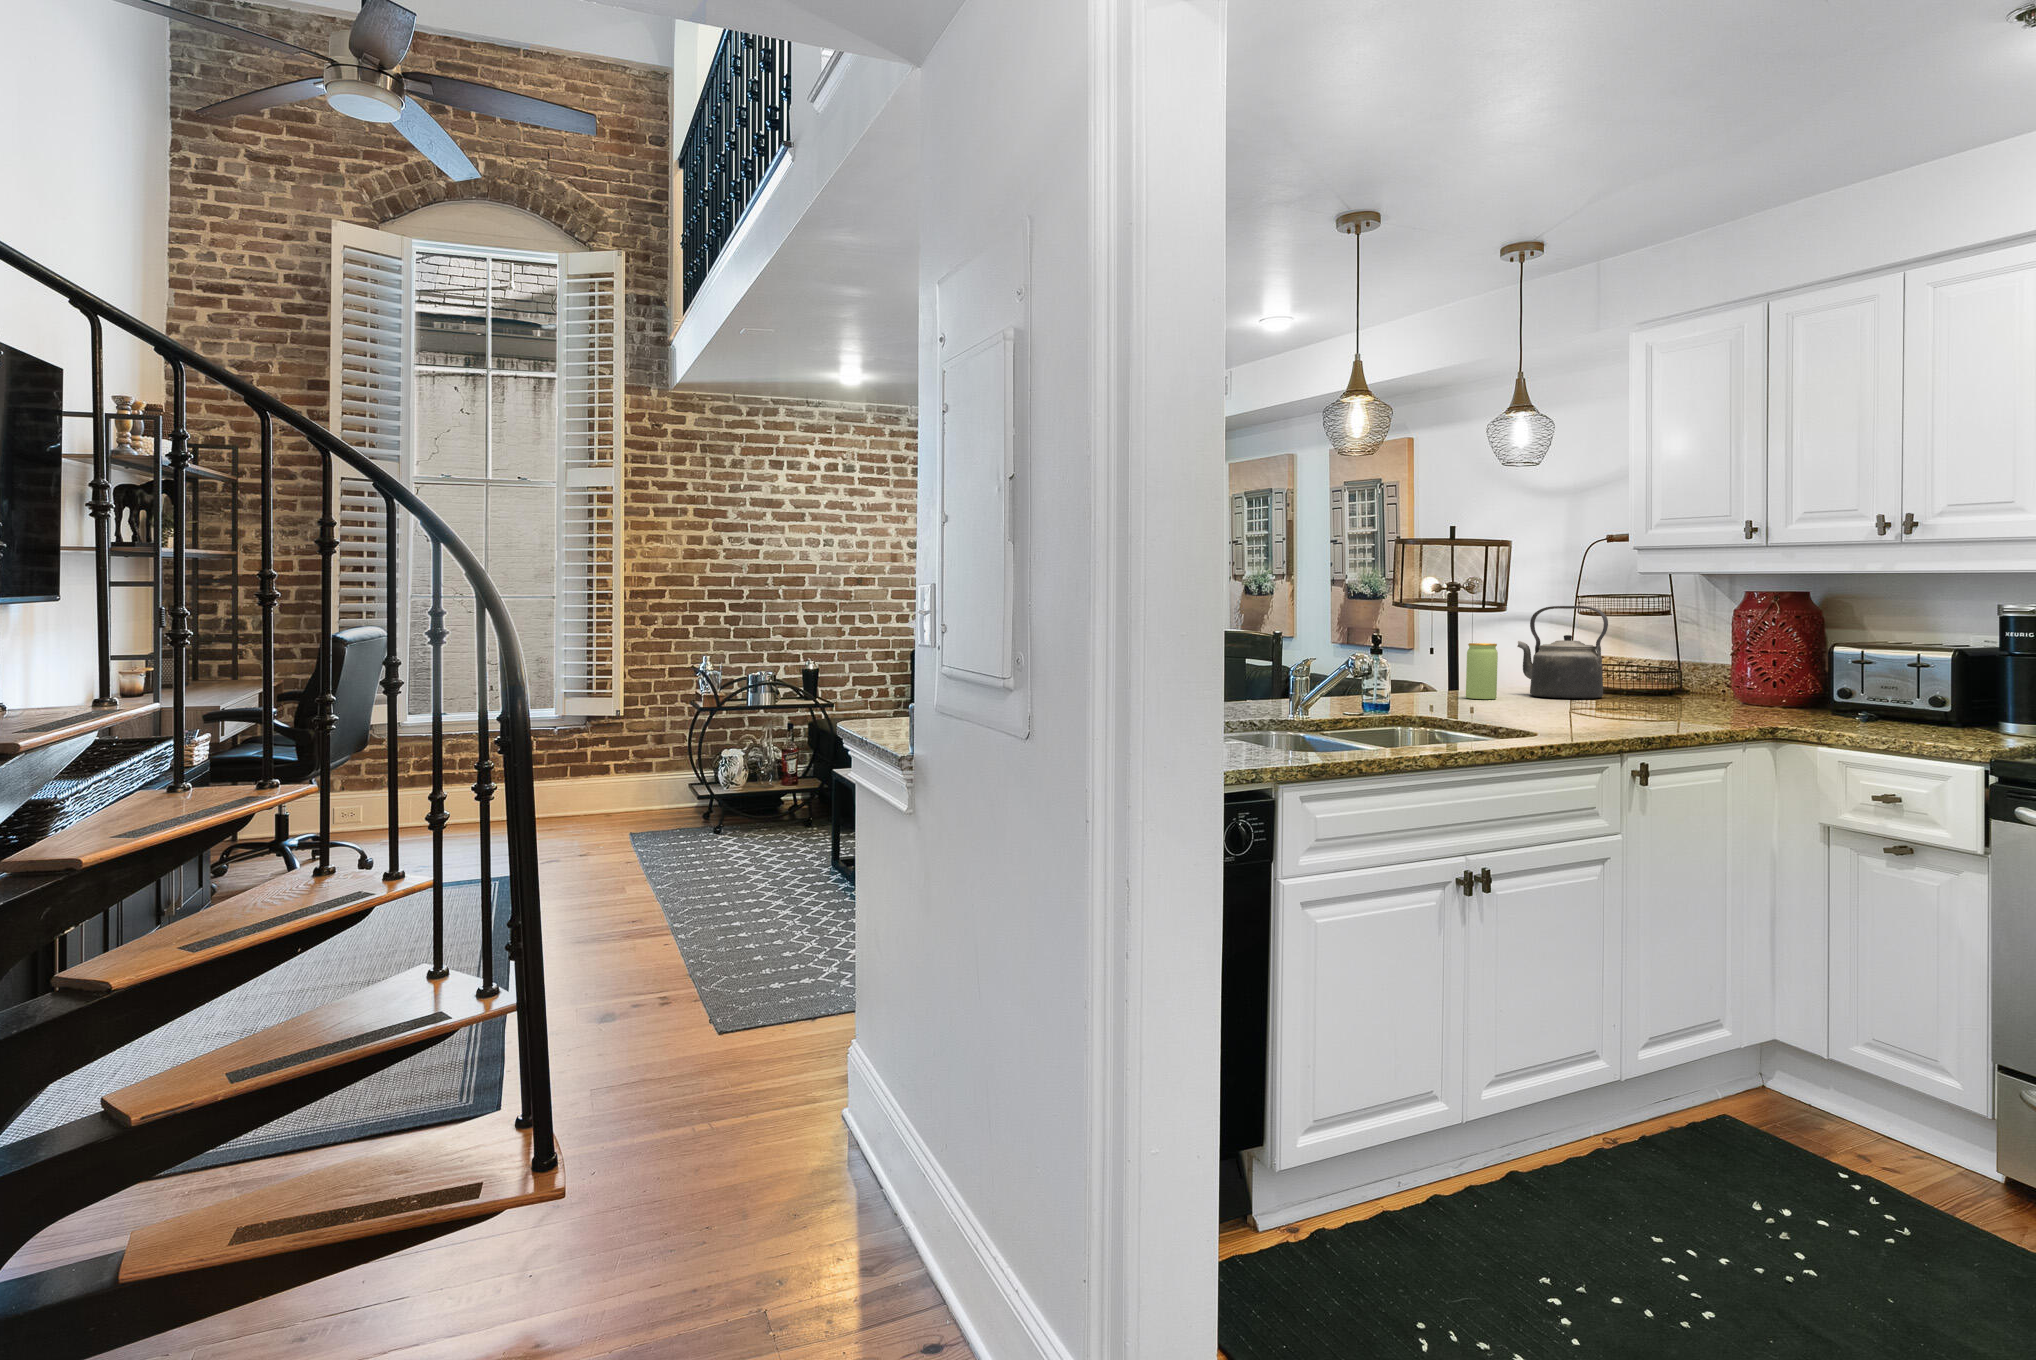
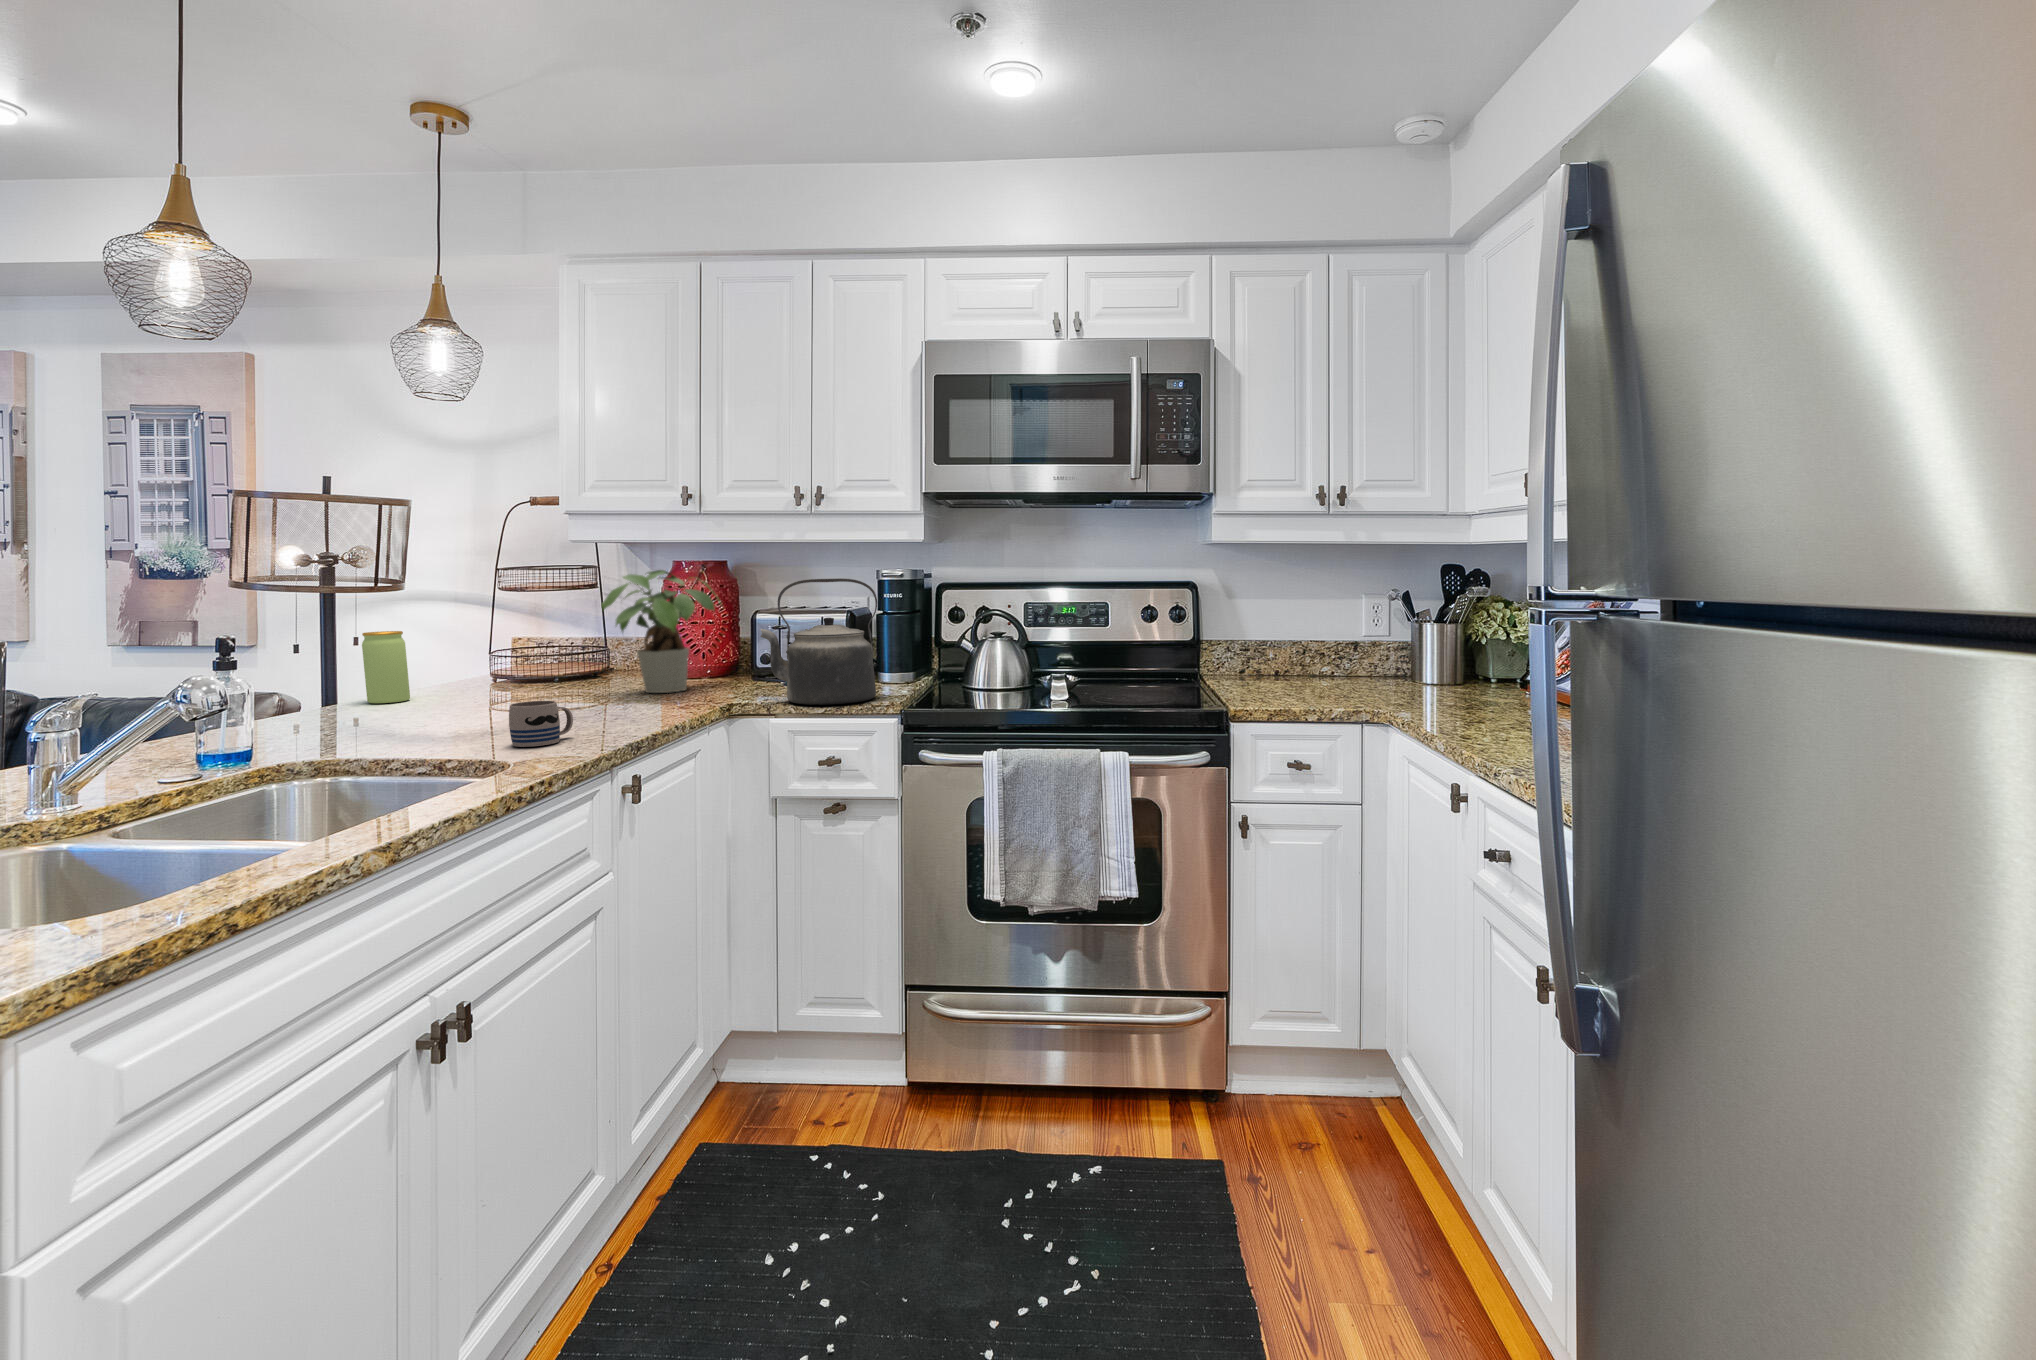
potted plant: none [1659,596,1793,714] -> present [601,570,721,693]
kettle: present [1517,606,1608,699] -> present [761,578,877,705]
mug: none [1550,696,1602,730] -> present [509,701,573,747]

